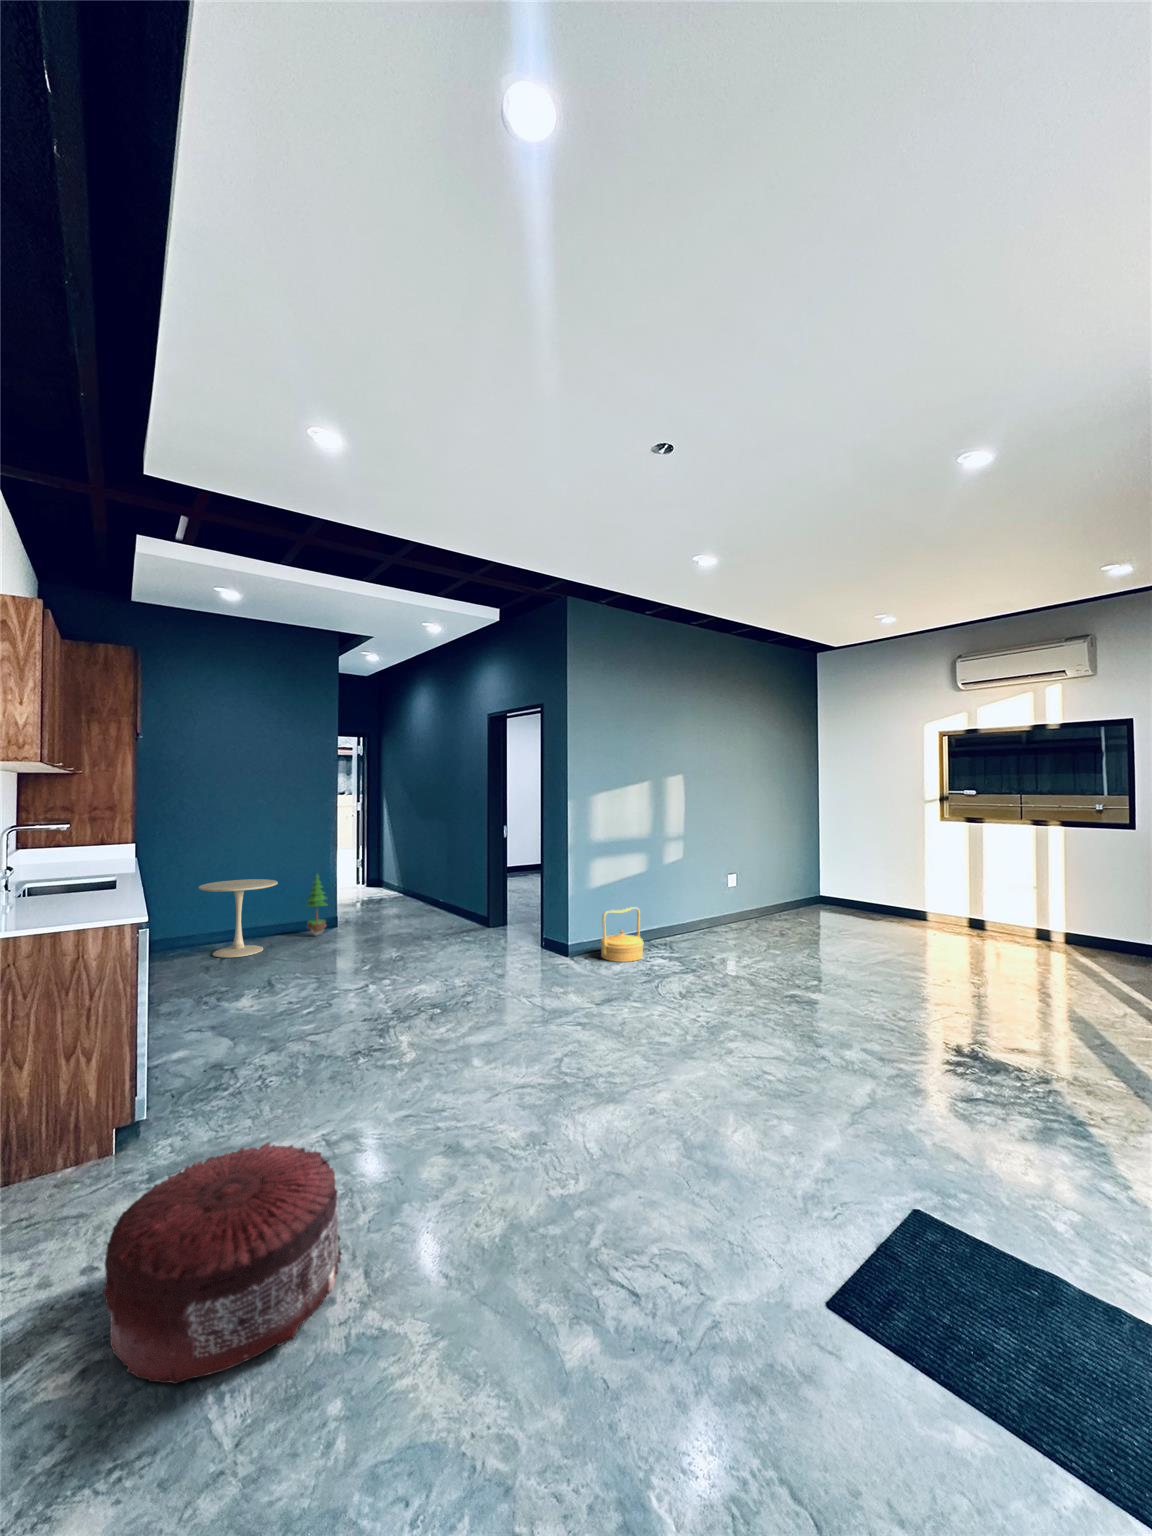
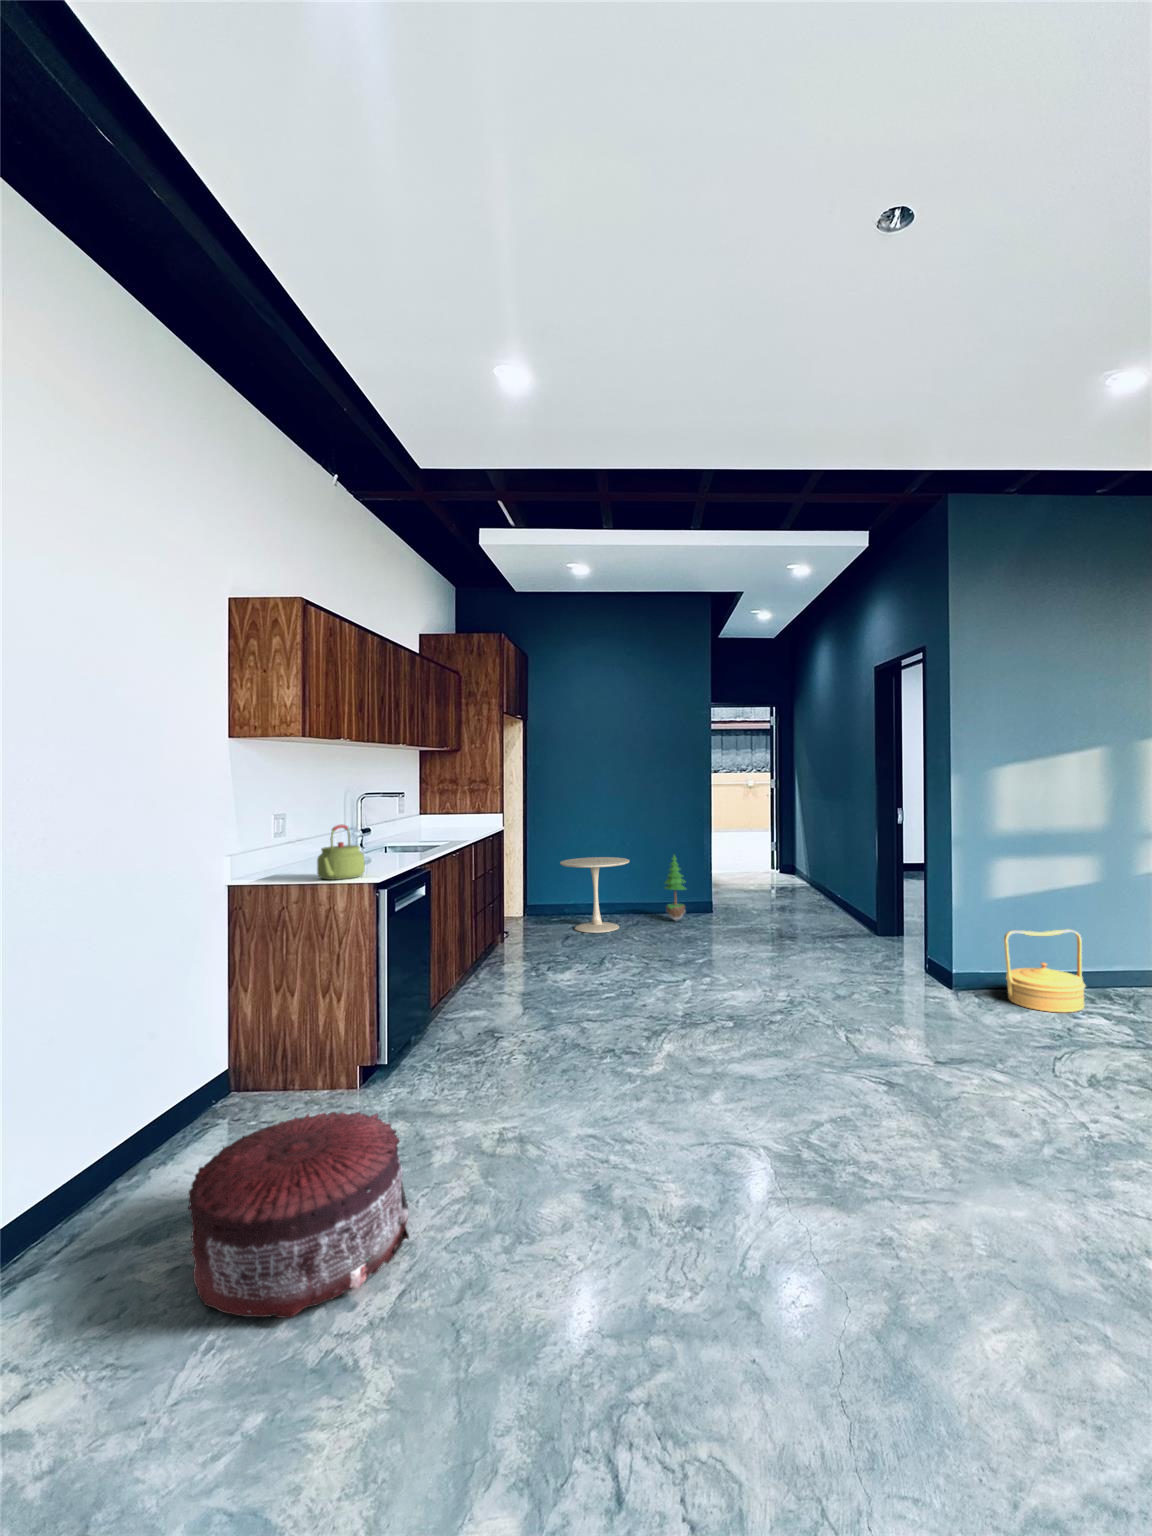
kettle: none [40,856,106,922] -> present [317,824,365,880]

